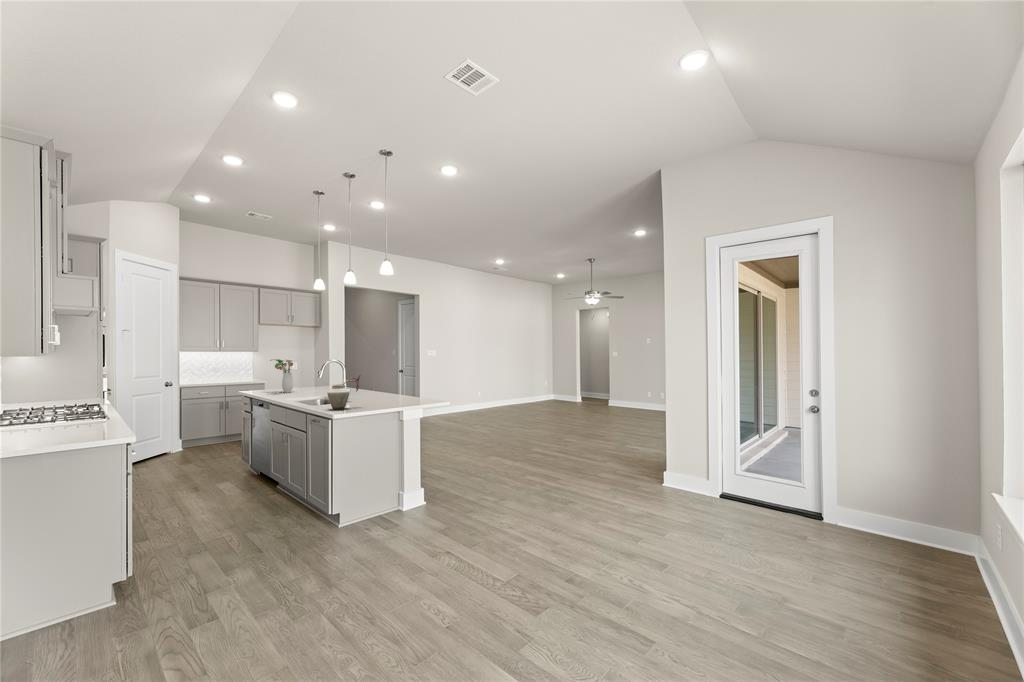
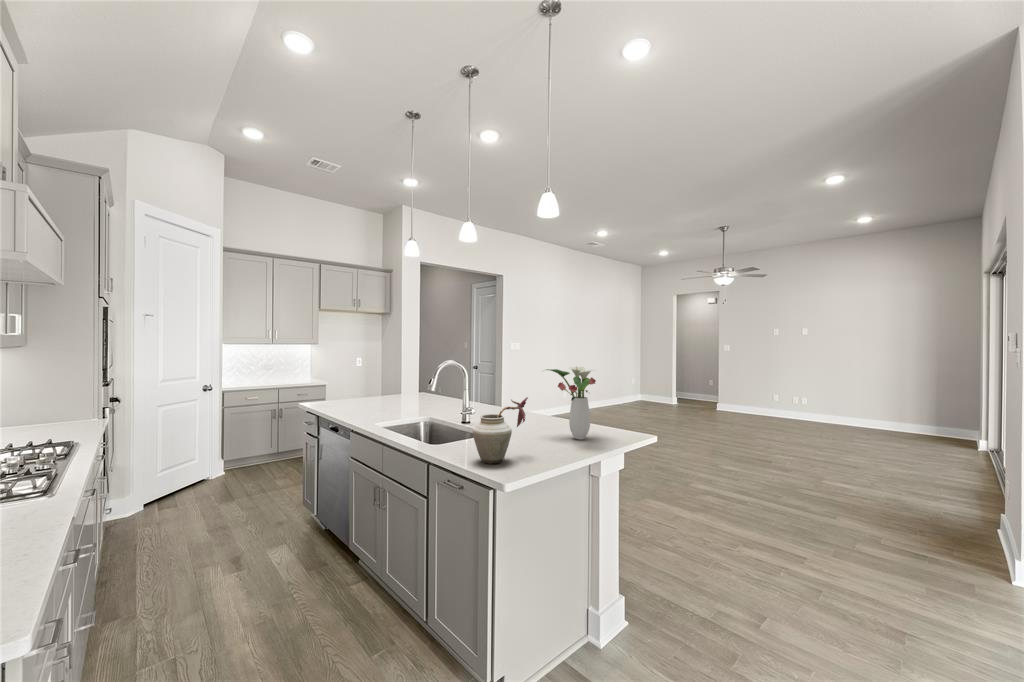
flower arrangement: present [270,358,294,393] -> present [546,367,596,439]

